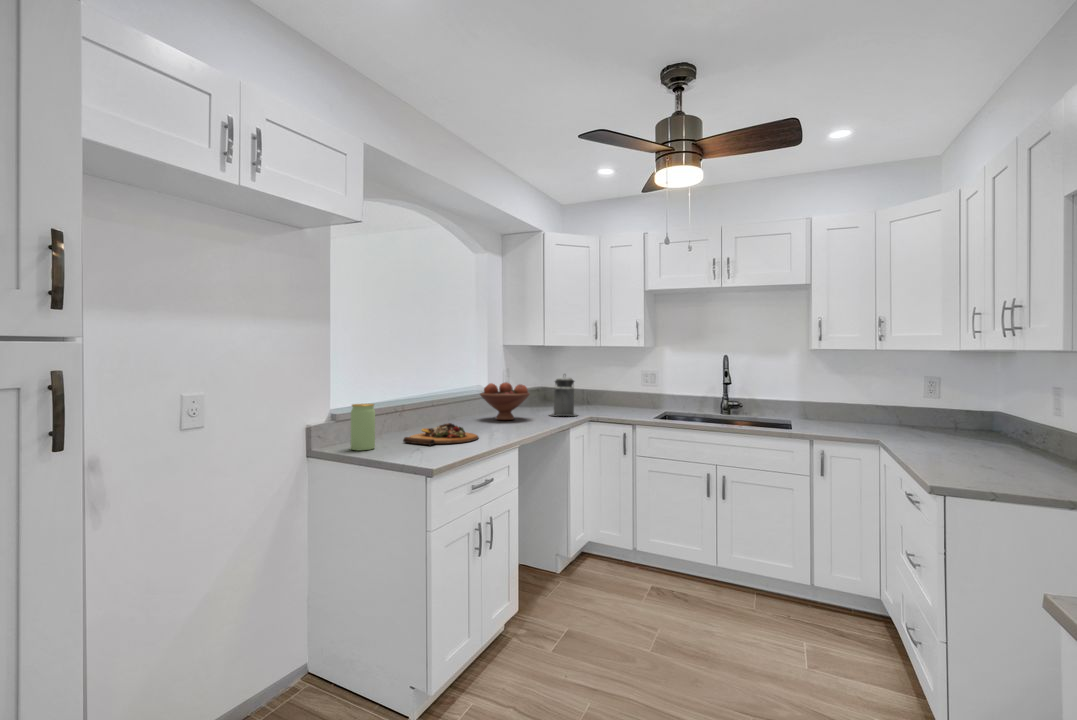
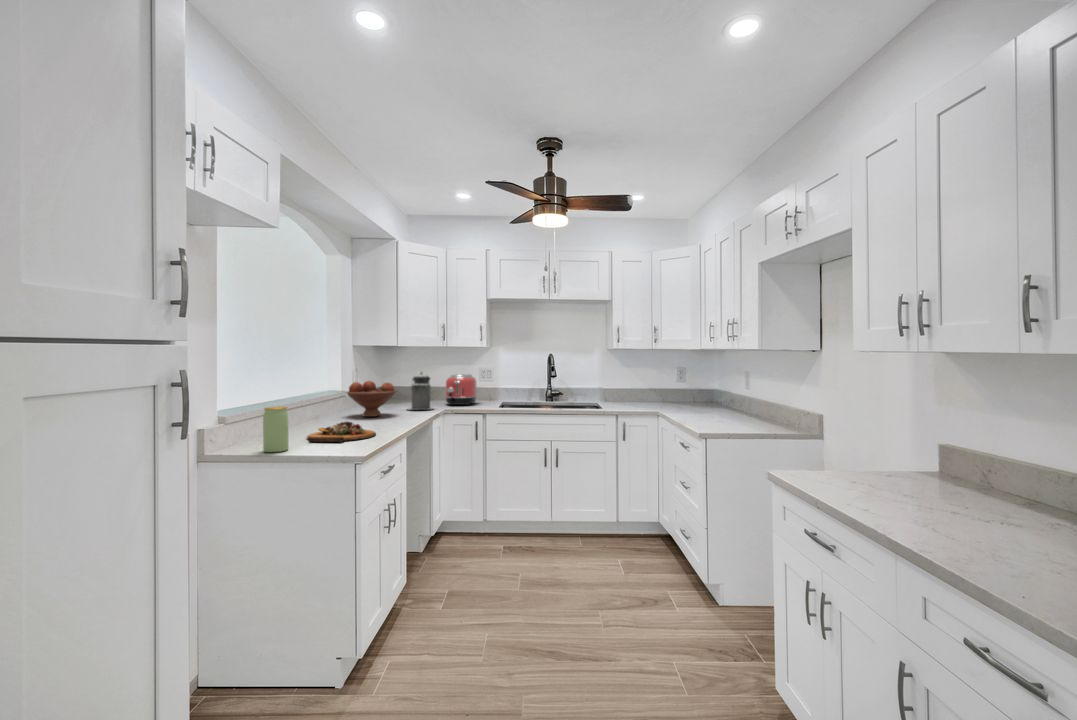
toaster: none [596,378,634,413] -> present [446,374,477,405]

